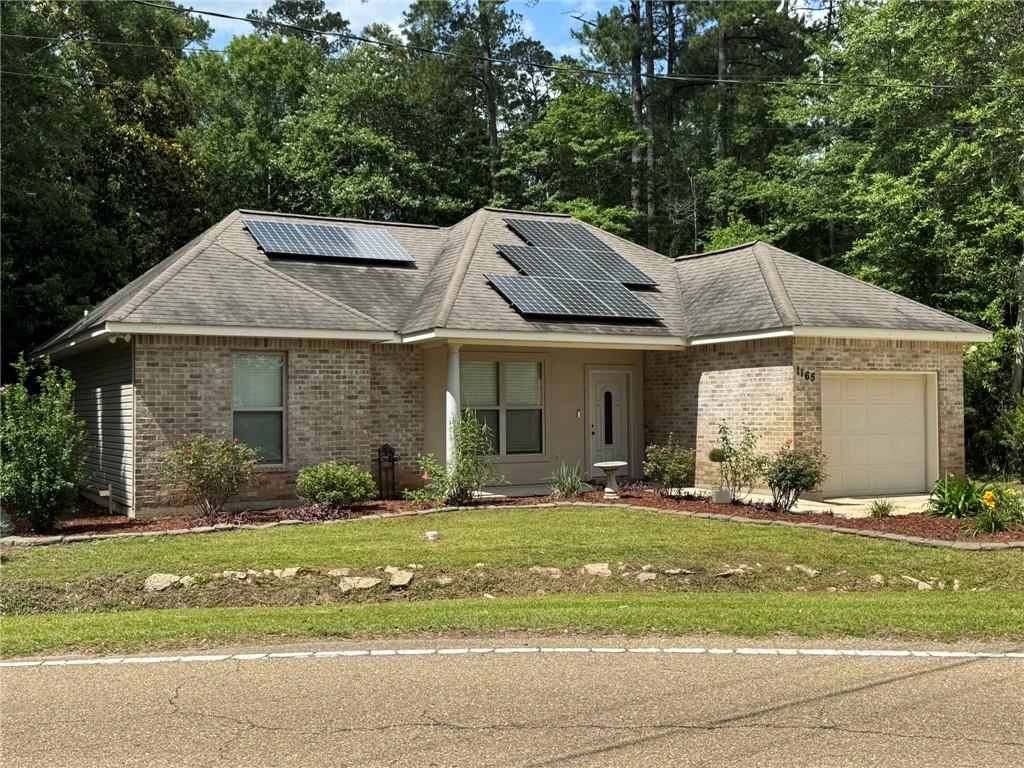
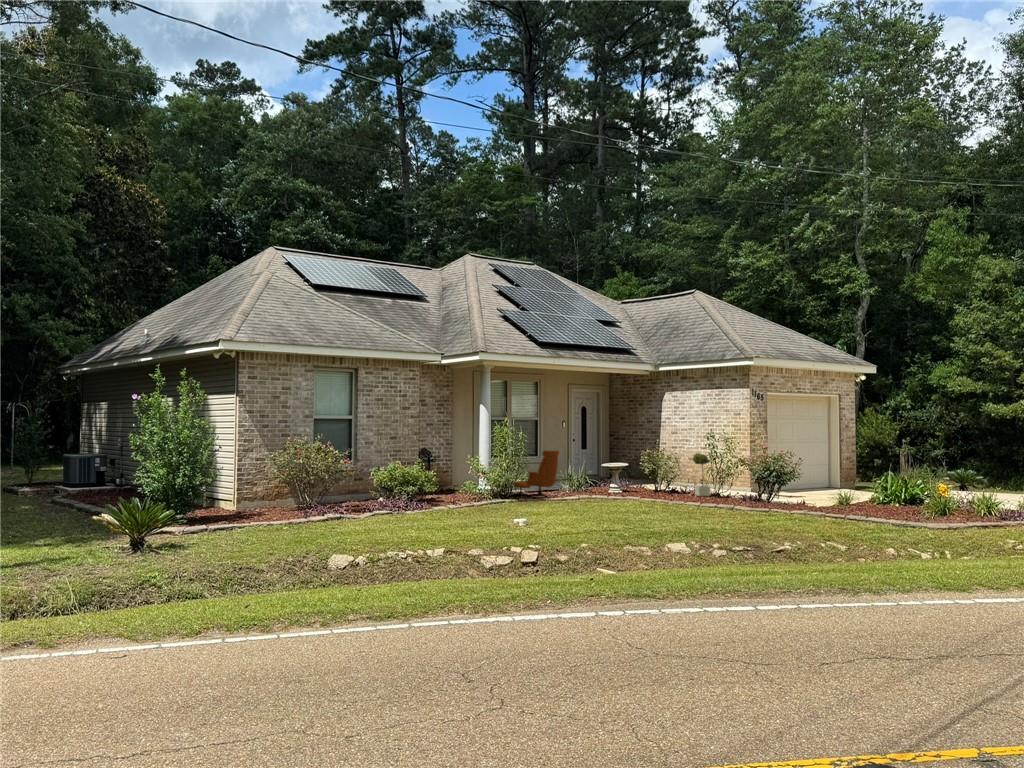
lounge chair: none [474,446,526,507] -> present [514,450,559,497]

